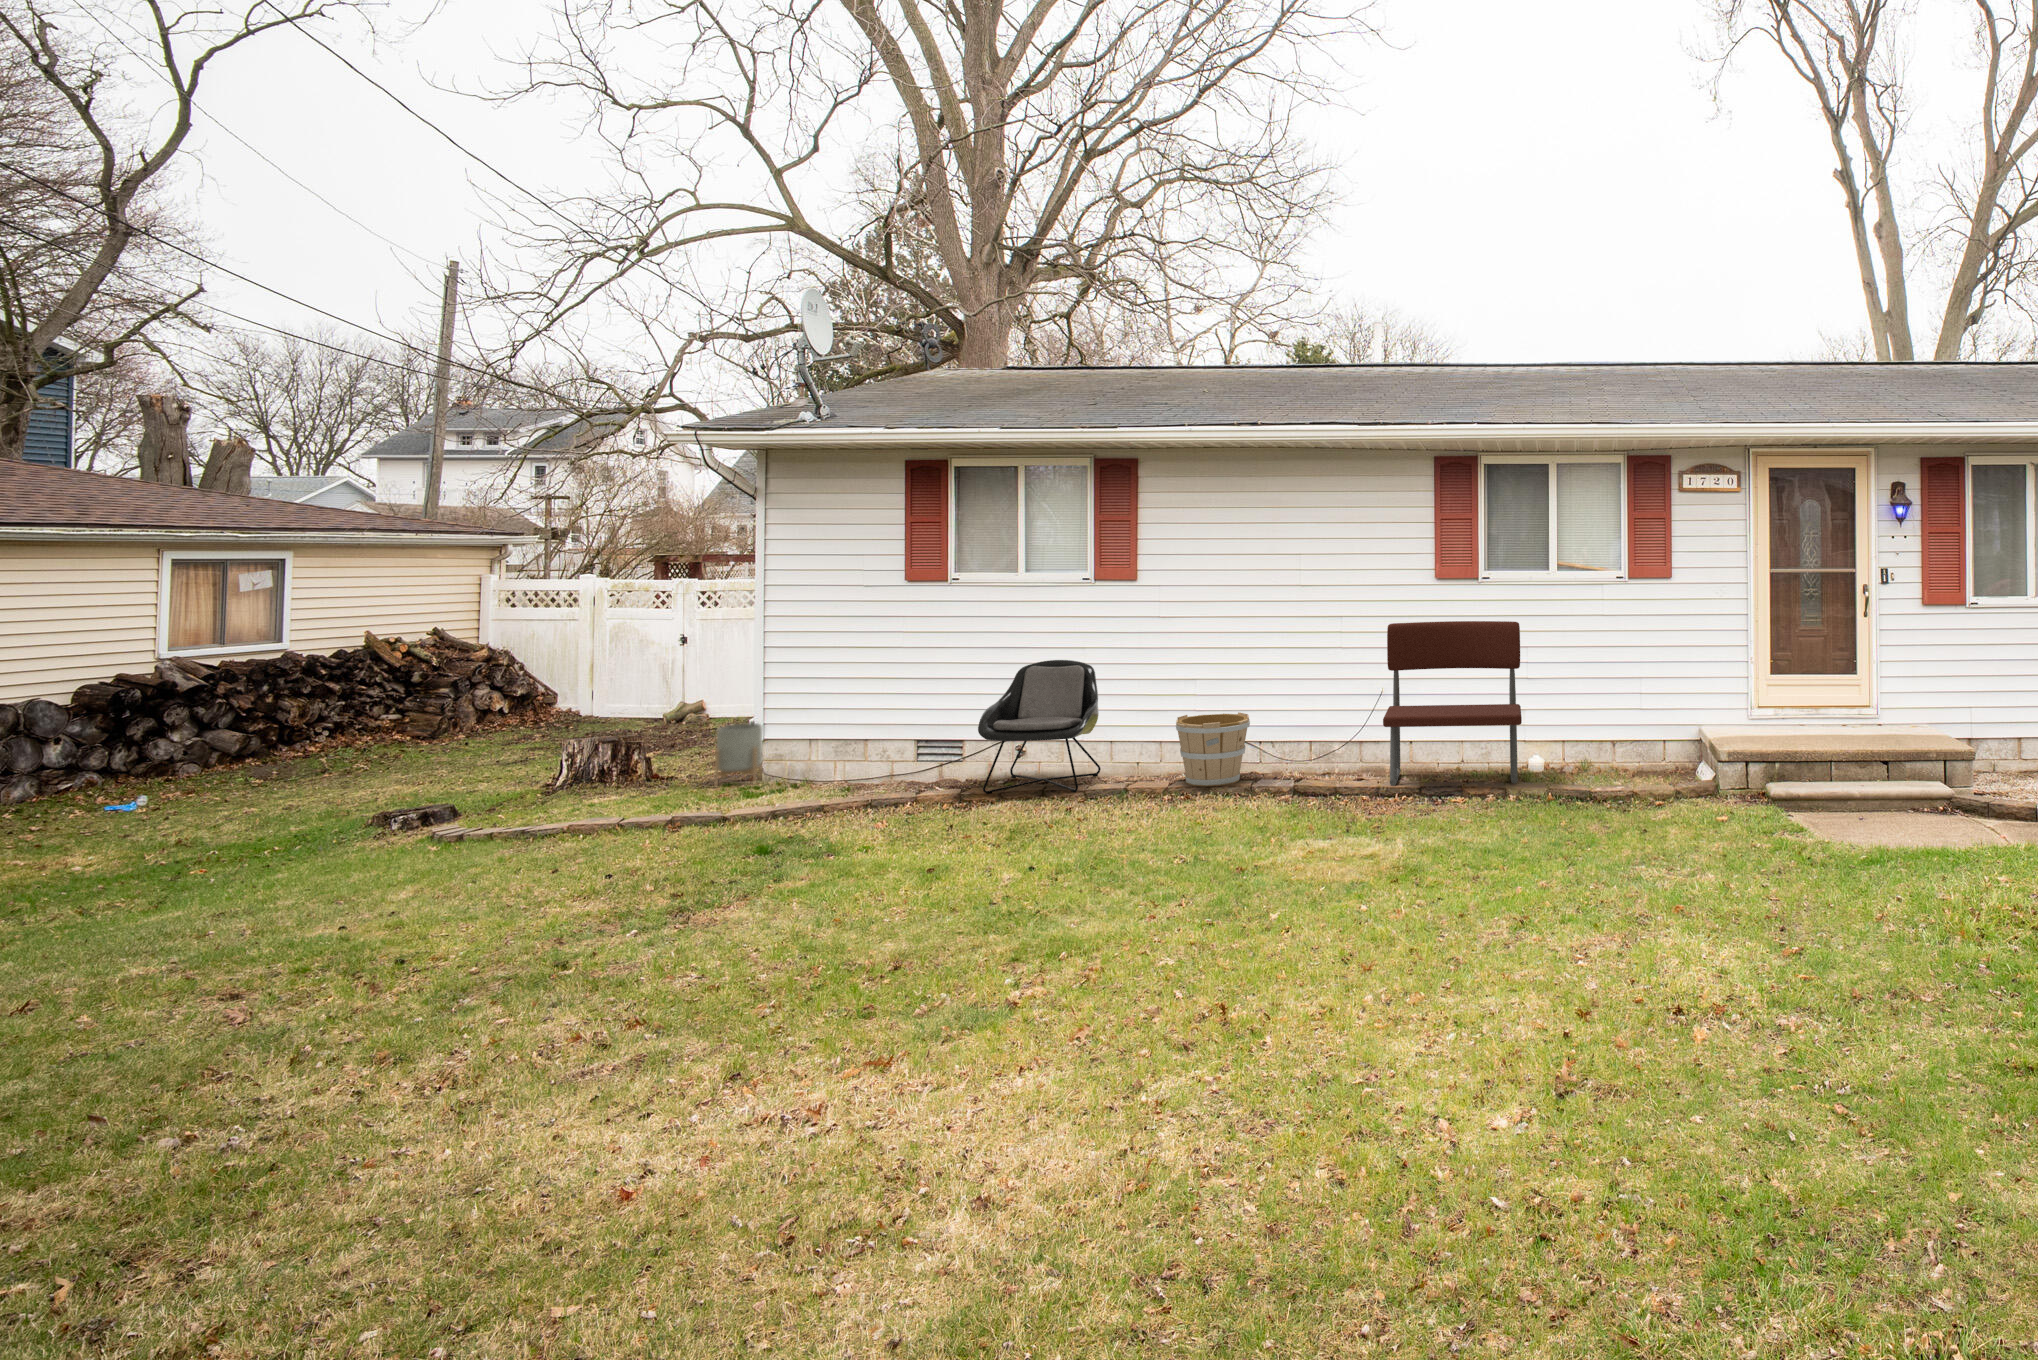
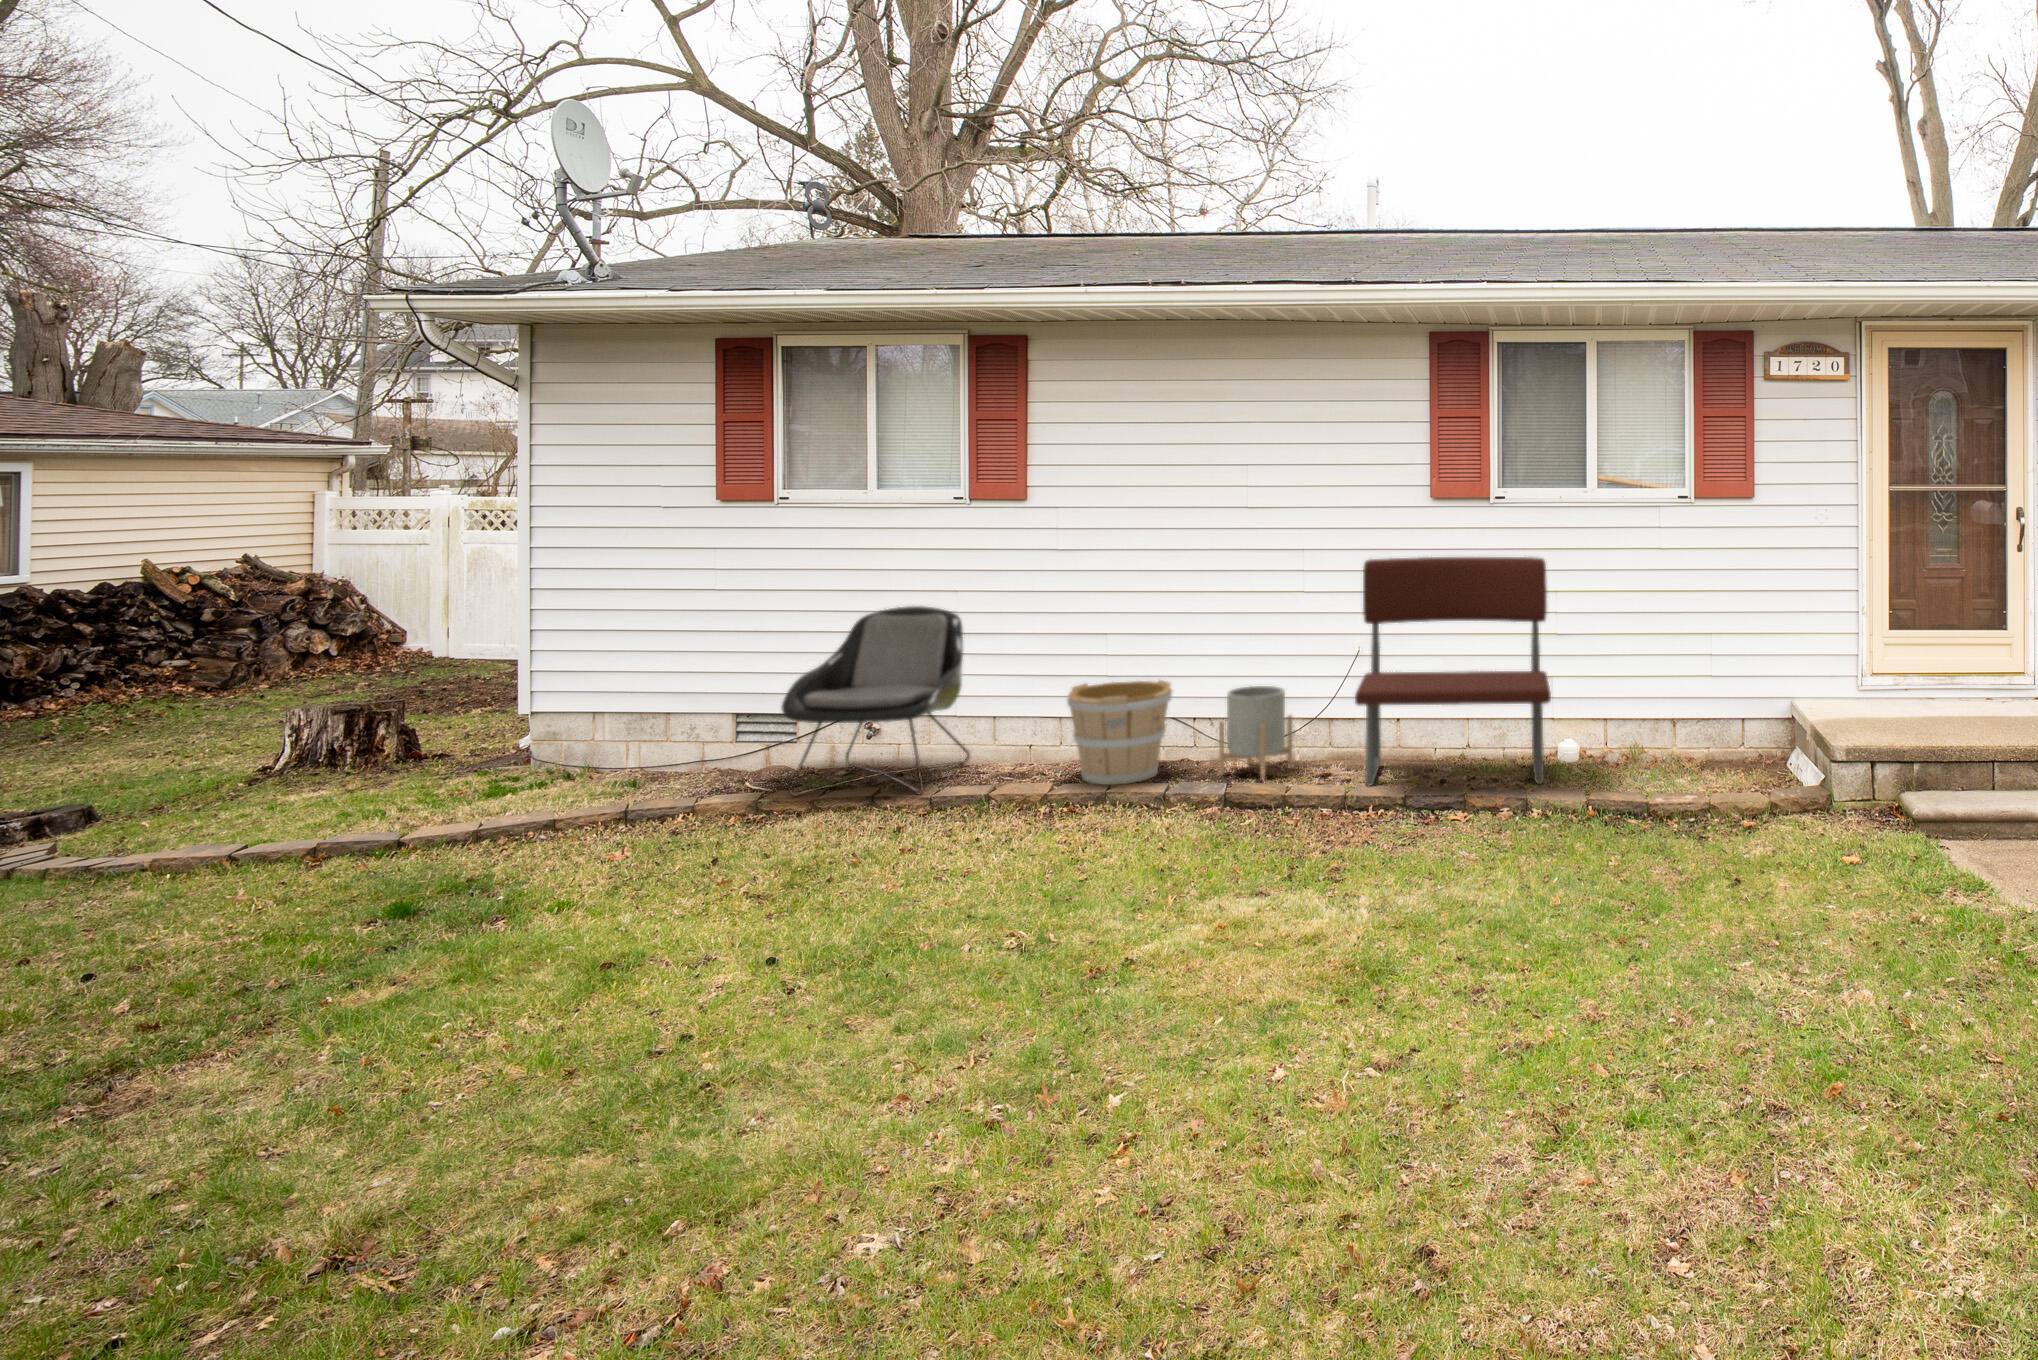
planter: present [714,723,763,787] -> present [1219,686,1292,780]

